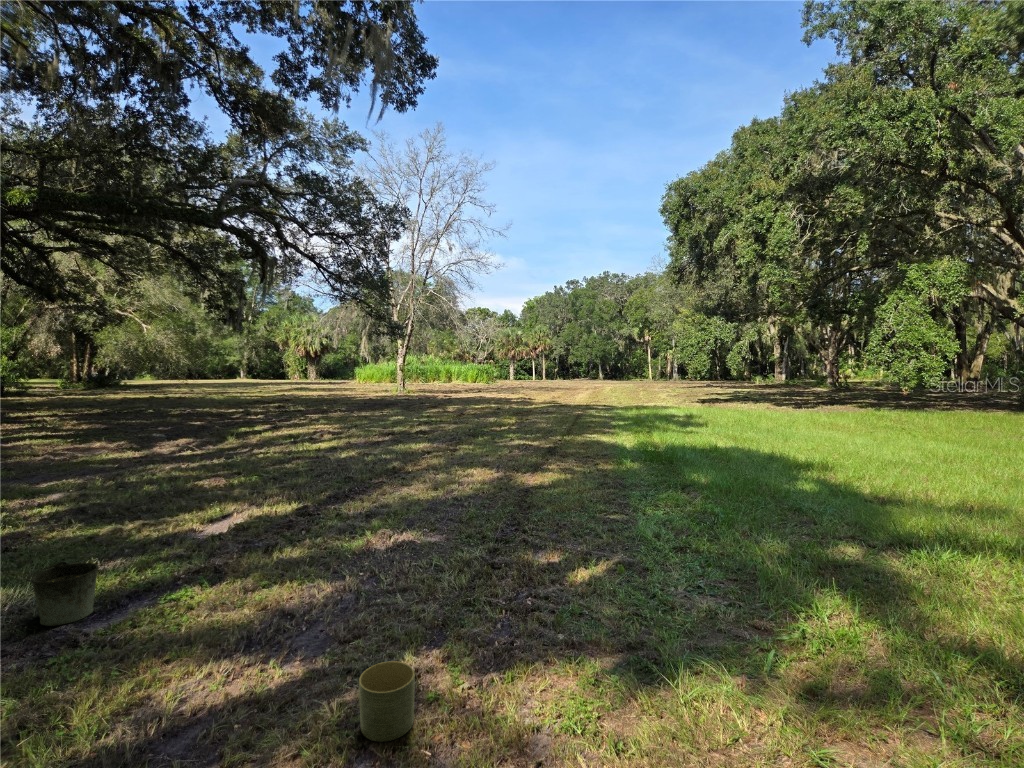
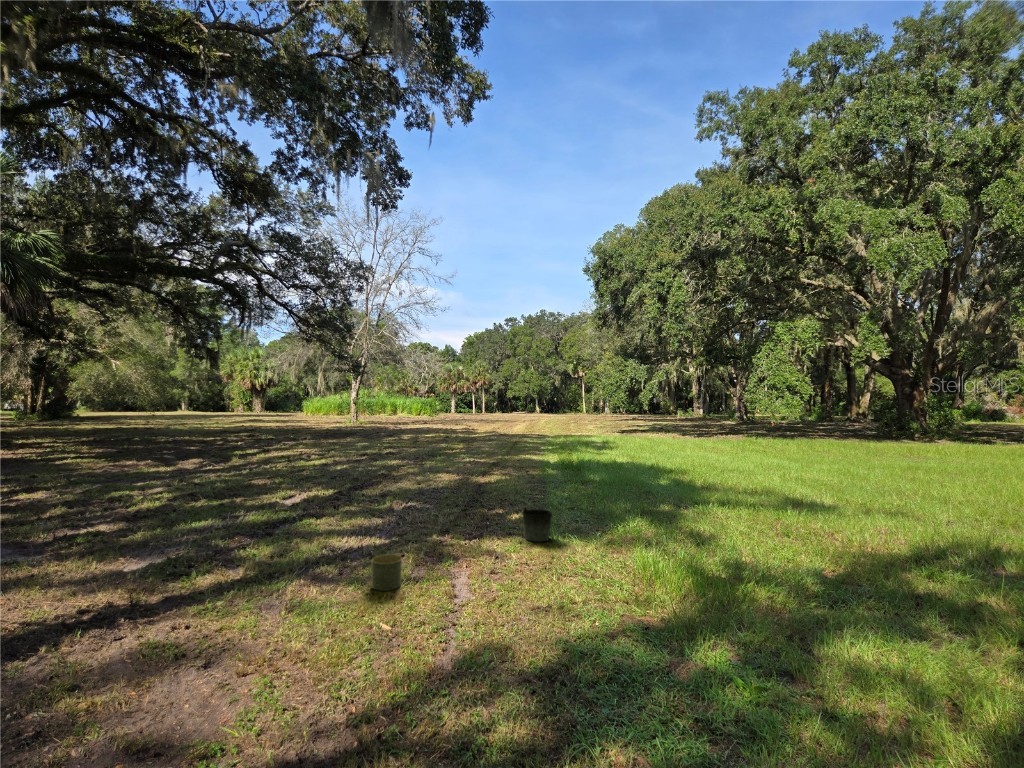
bucket: present [26,562,98,626] -> present [521,508,552,542]

